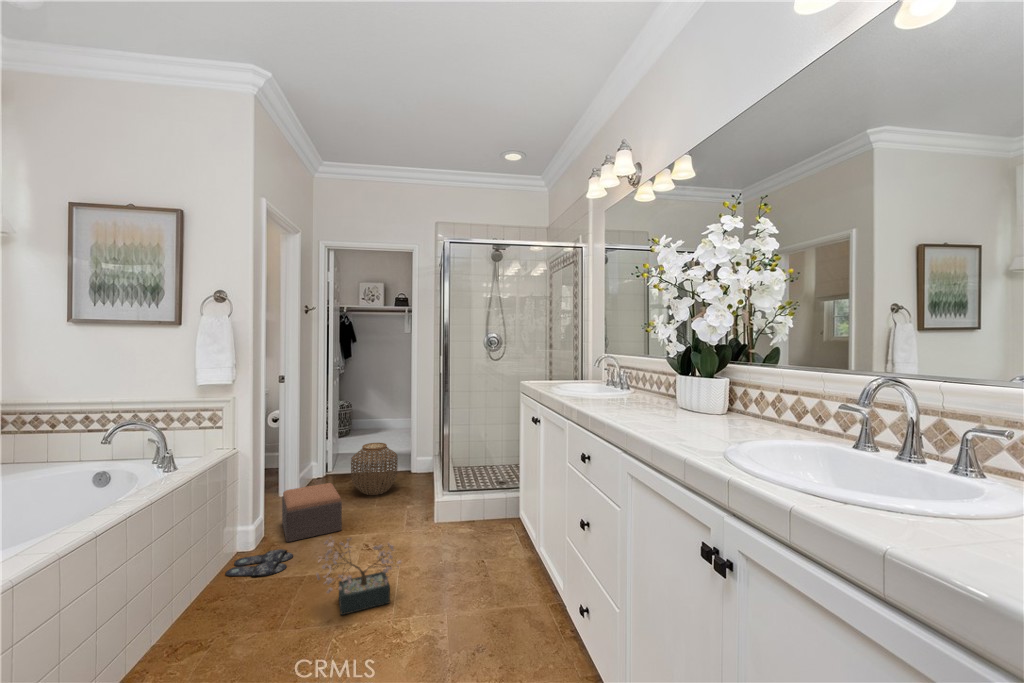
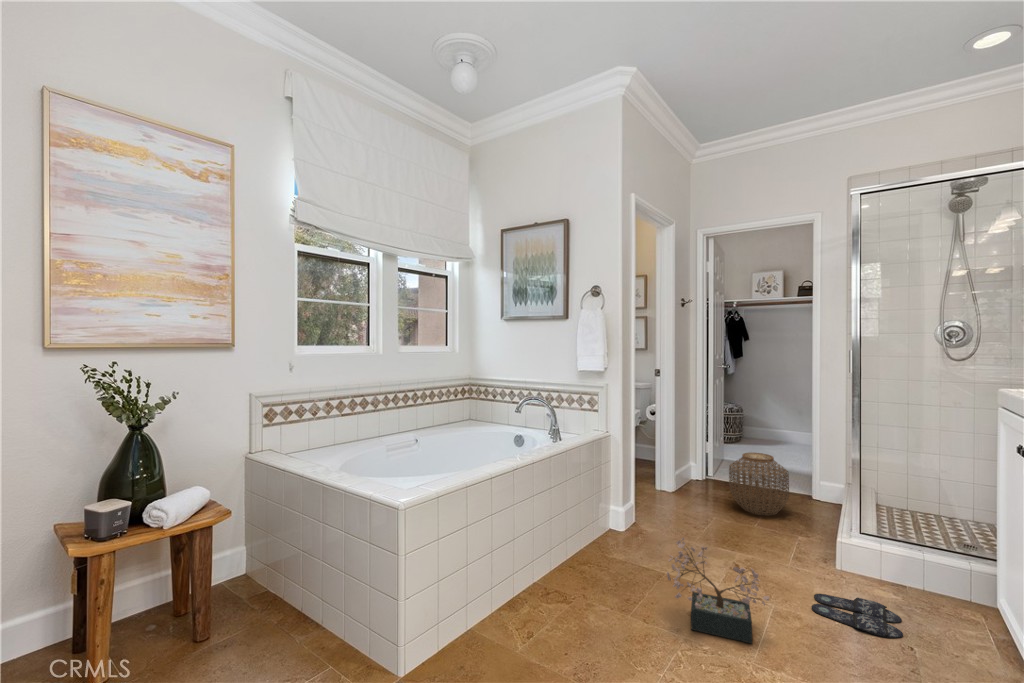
footstool: present [282,483,342,542] -> none [653,483,711,541]
slippers: present [225,549,293,576] -> present [812,594,903,638]

